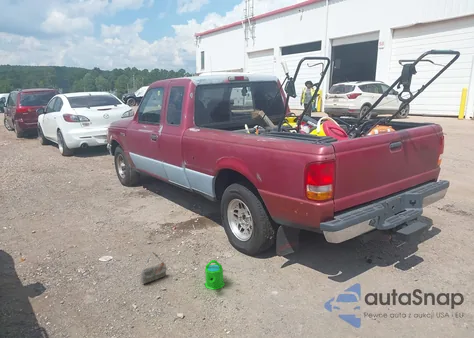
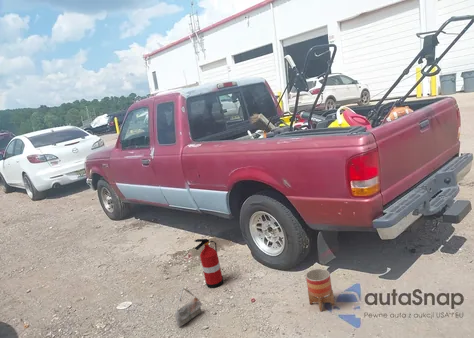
fire extinguisher: none [173,213,196,259] -> present [195,239,223,288]
planter: none [257,258,279,295] -> present [306,269,334,311]
watering can: present [205,260,225,290] -> none [247,283,272,317]

